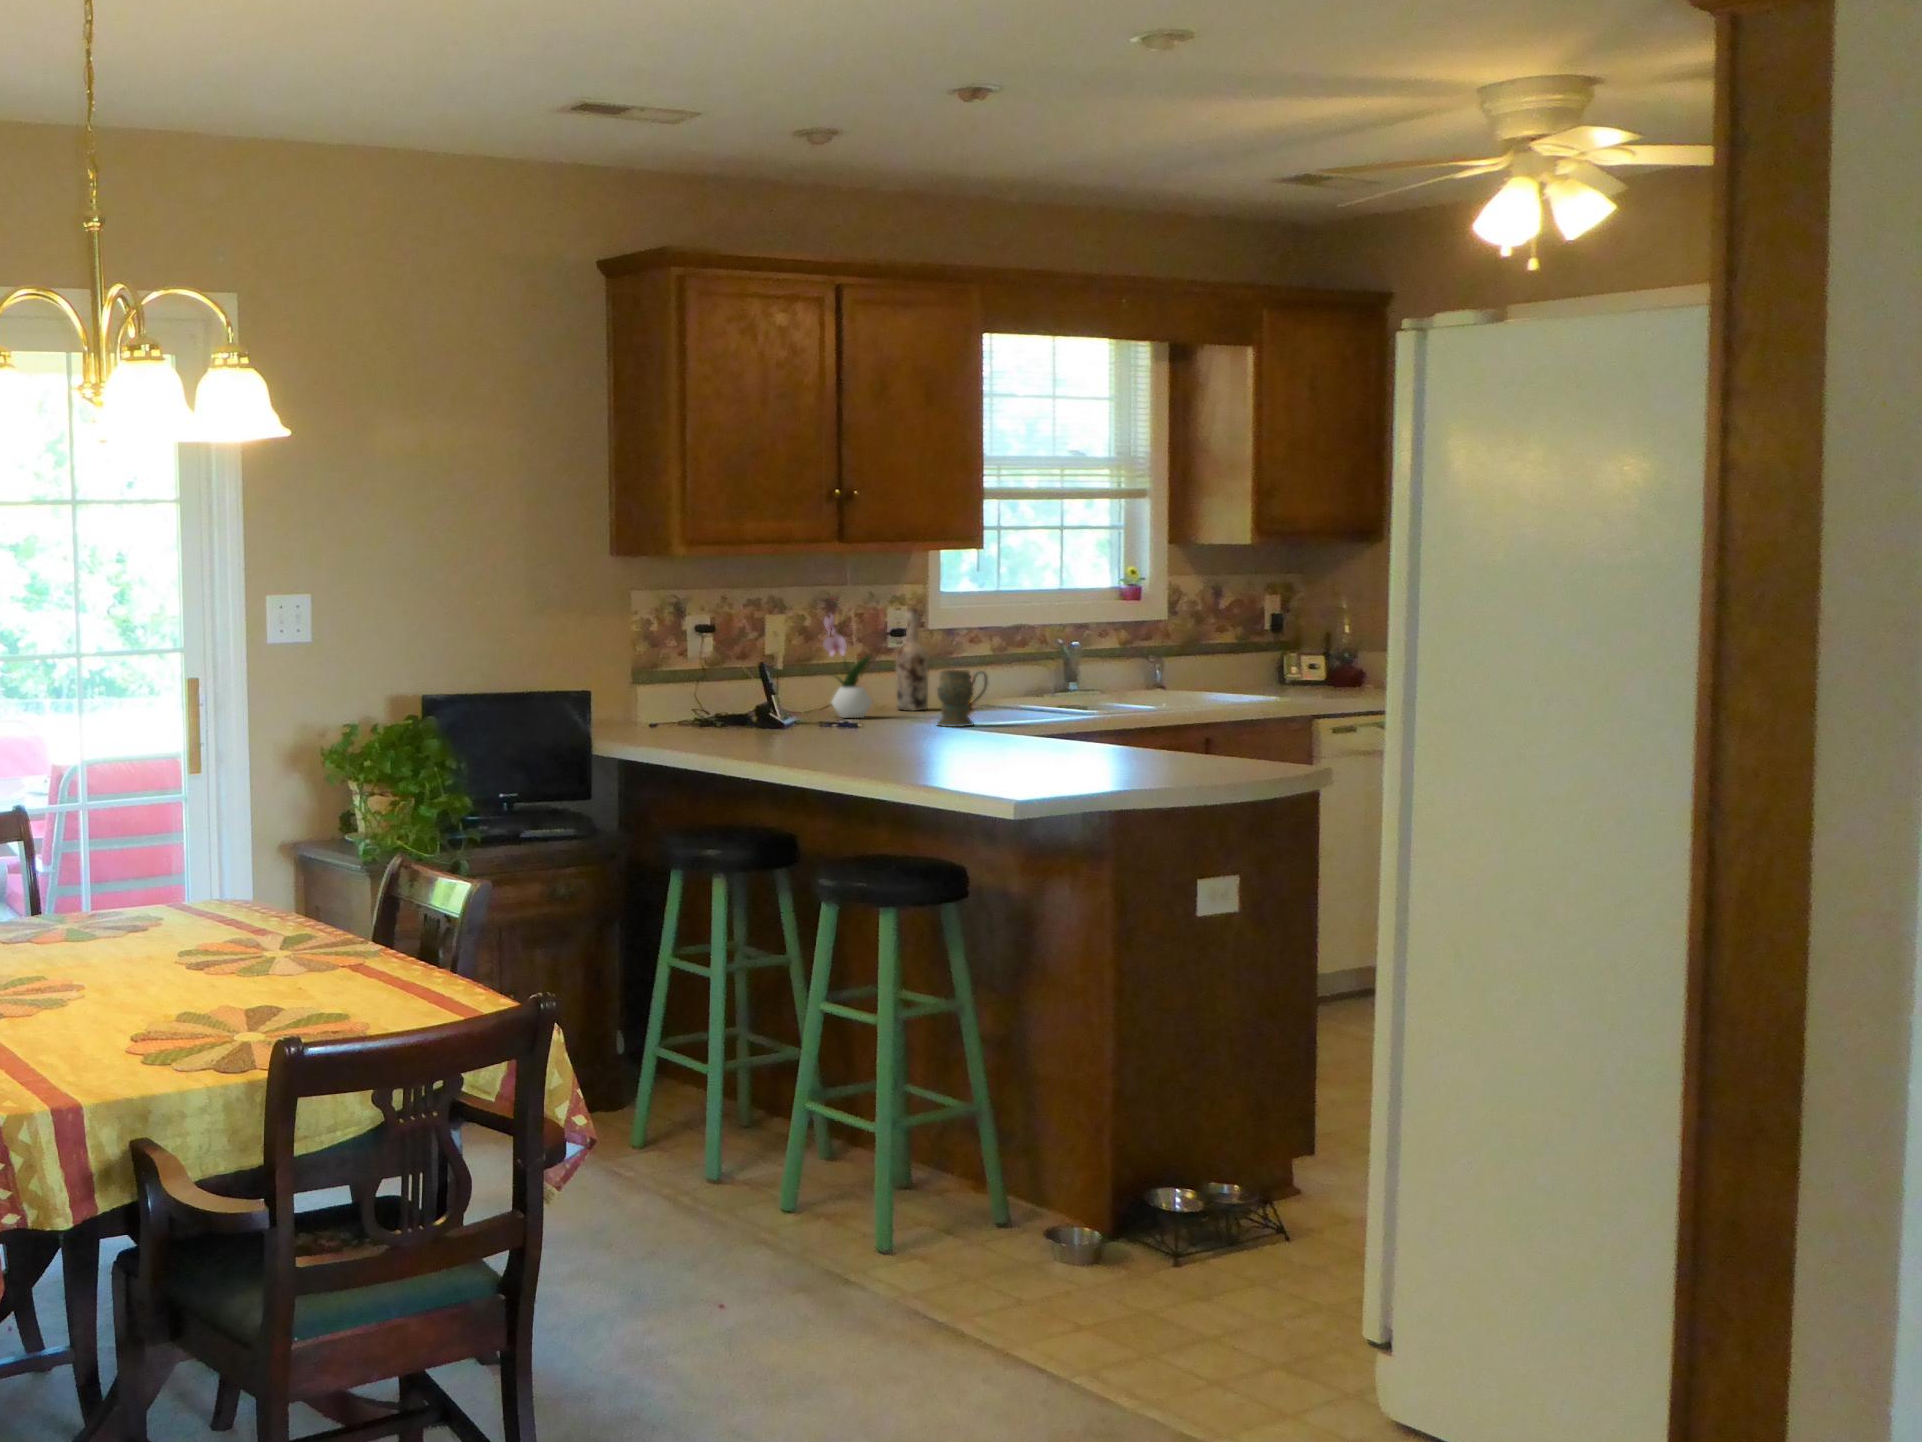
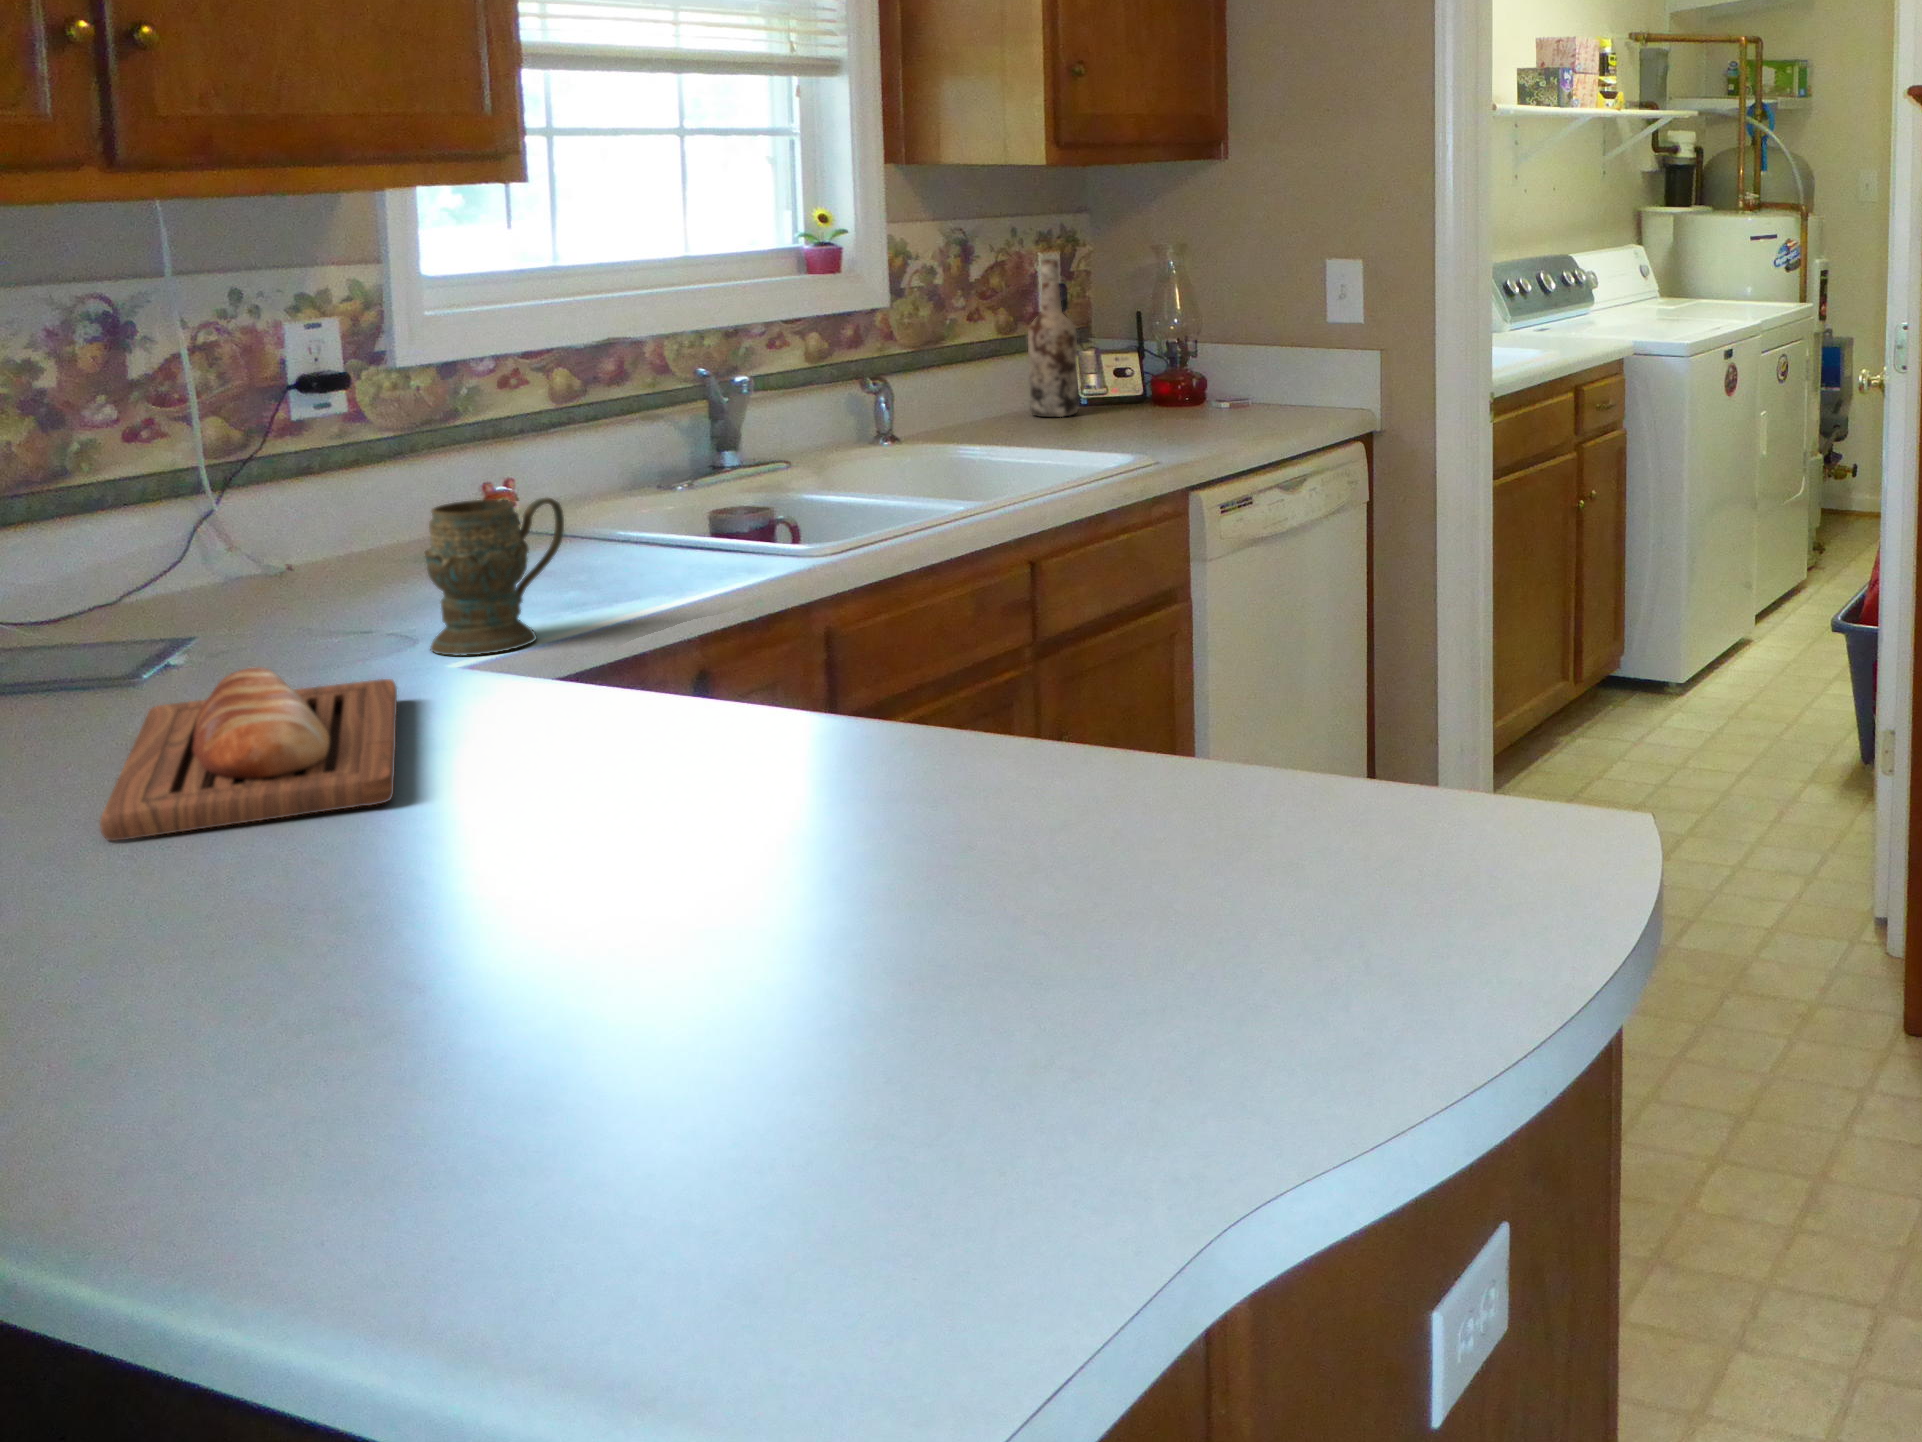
flower arrangement: present [823,598,872,718] -> none [76,312,248,637]
wine bottle: present [896,609,929,711] -> present [1028,260,1078,417]
bread loaf: none [845,710,926,744] -> present [100,667,397,841]

